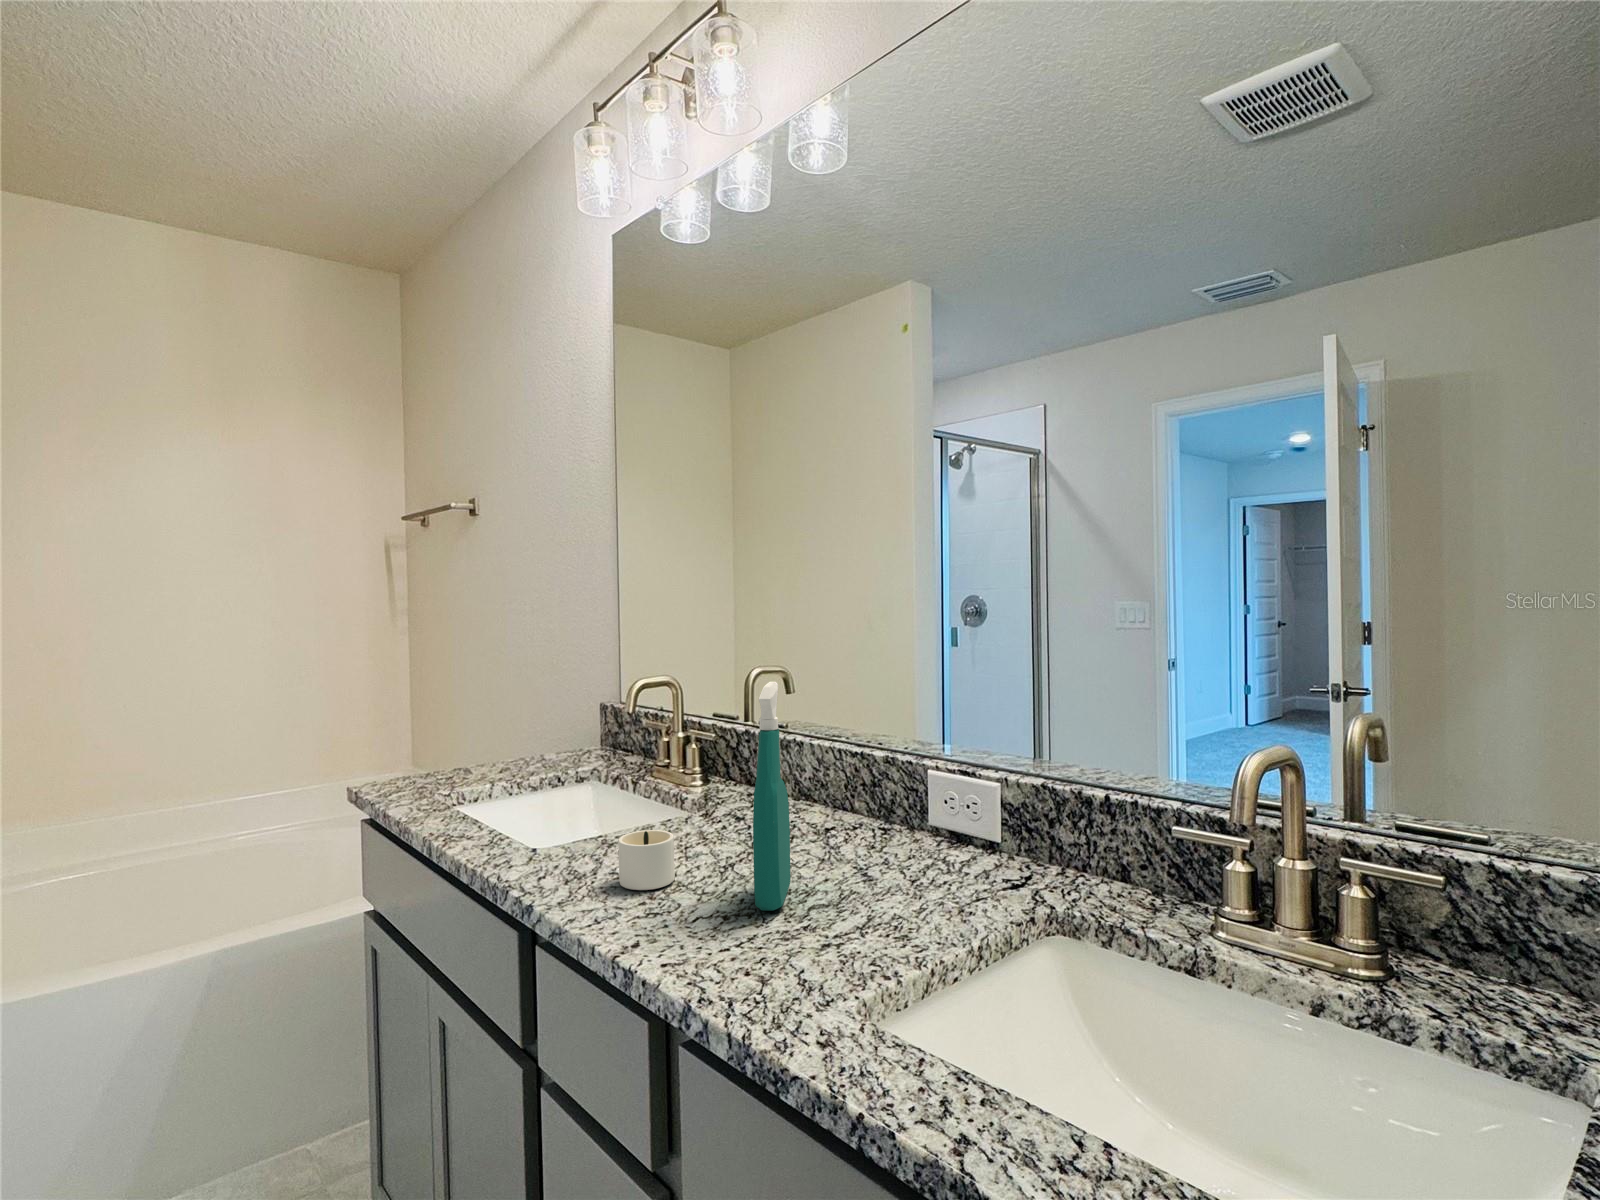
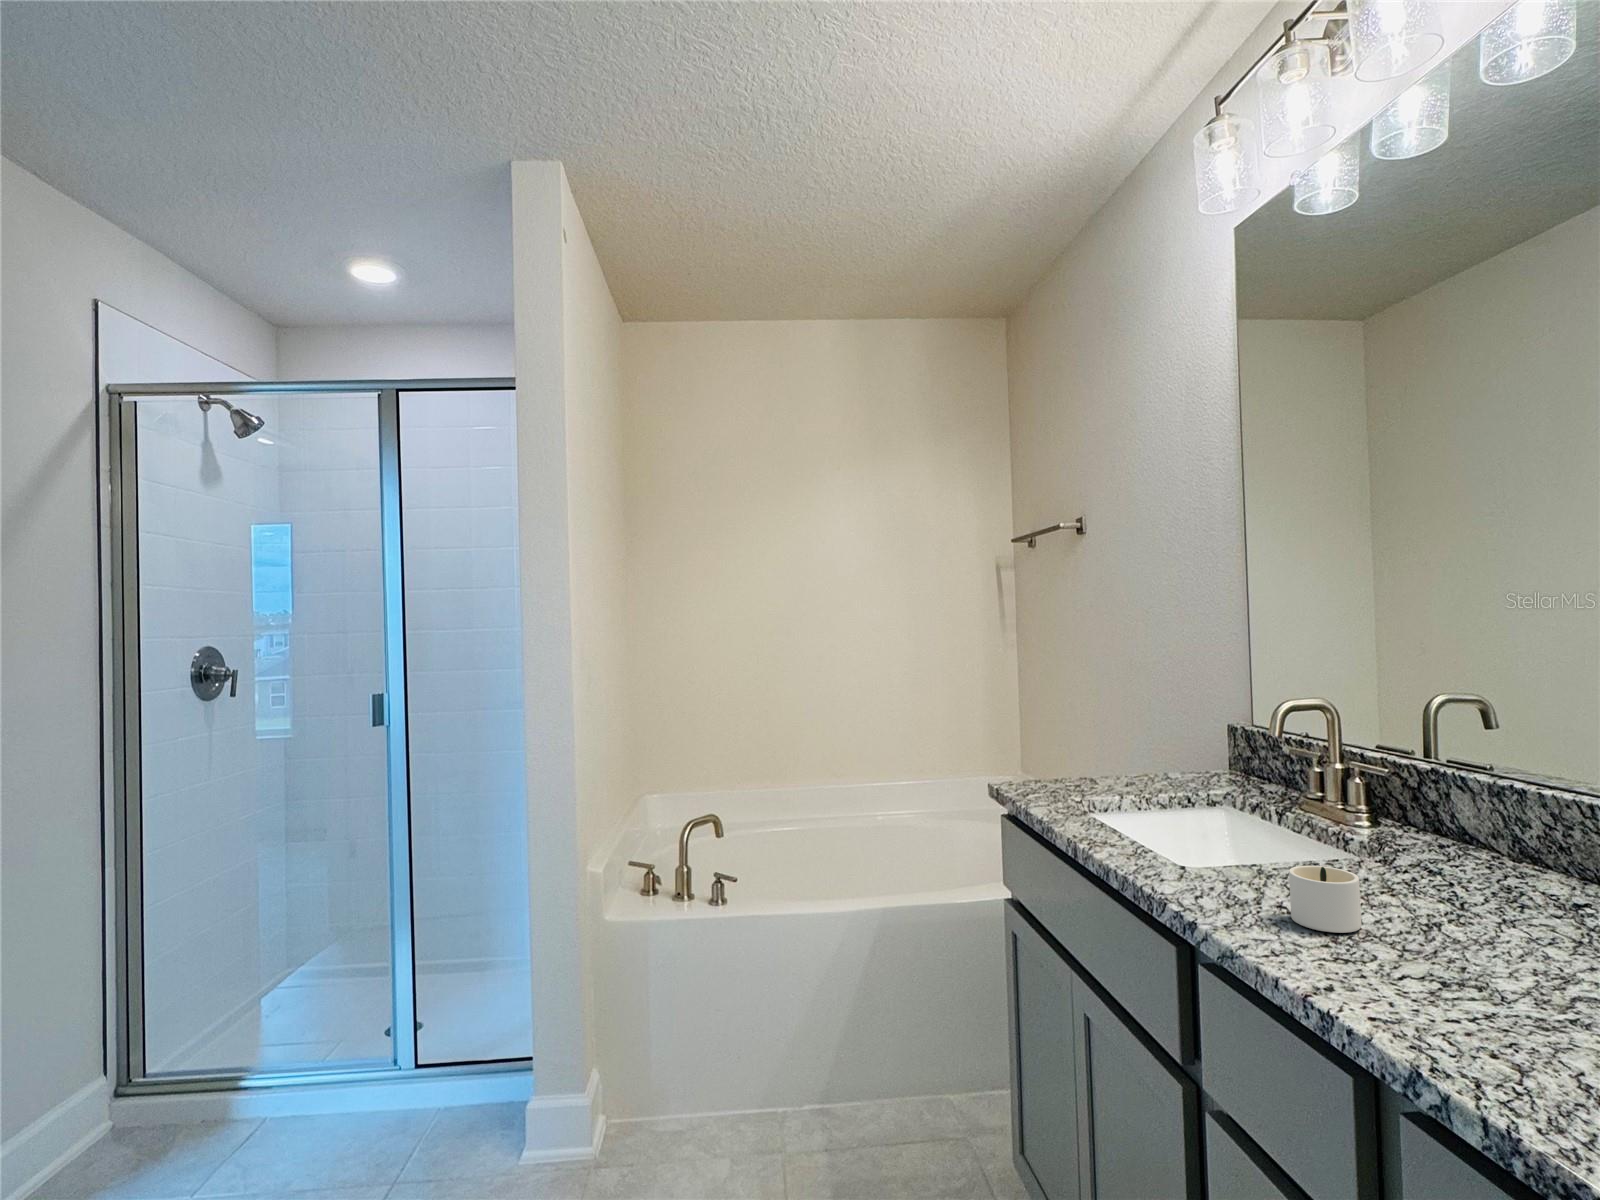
spray bottle: present [753,682,790,911] -> none [1483,711,1537,991]

